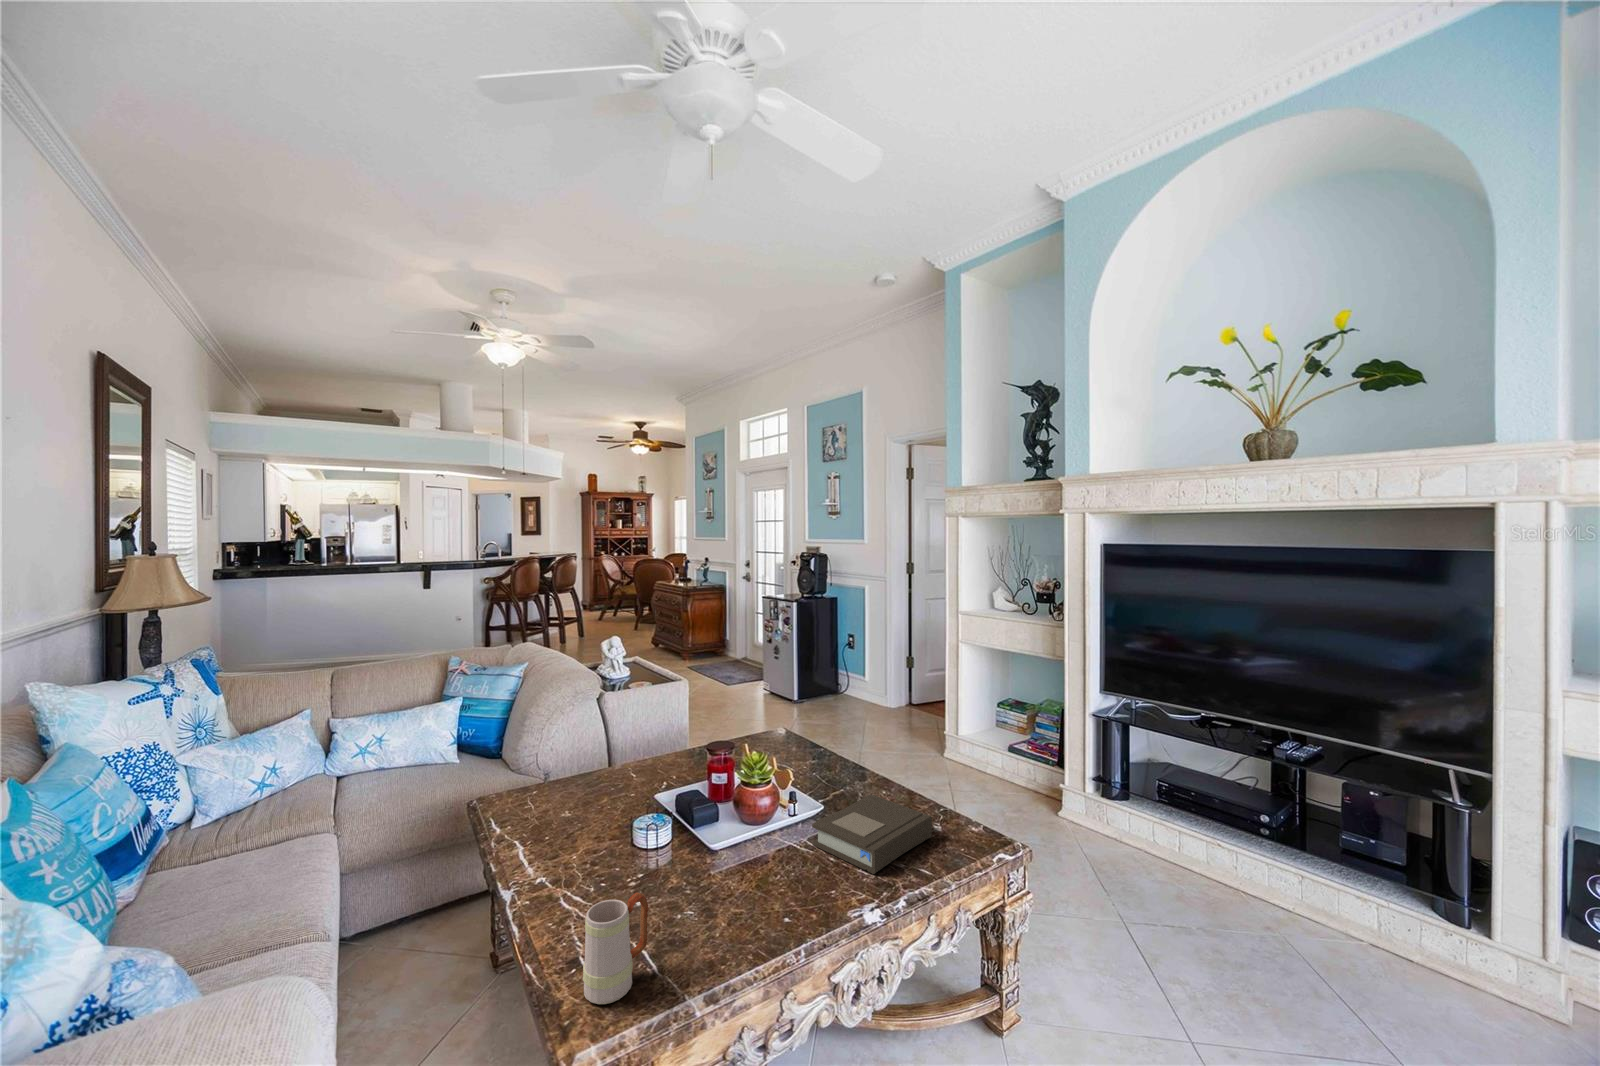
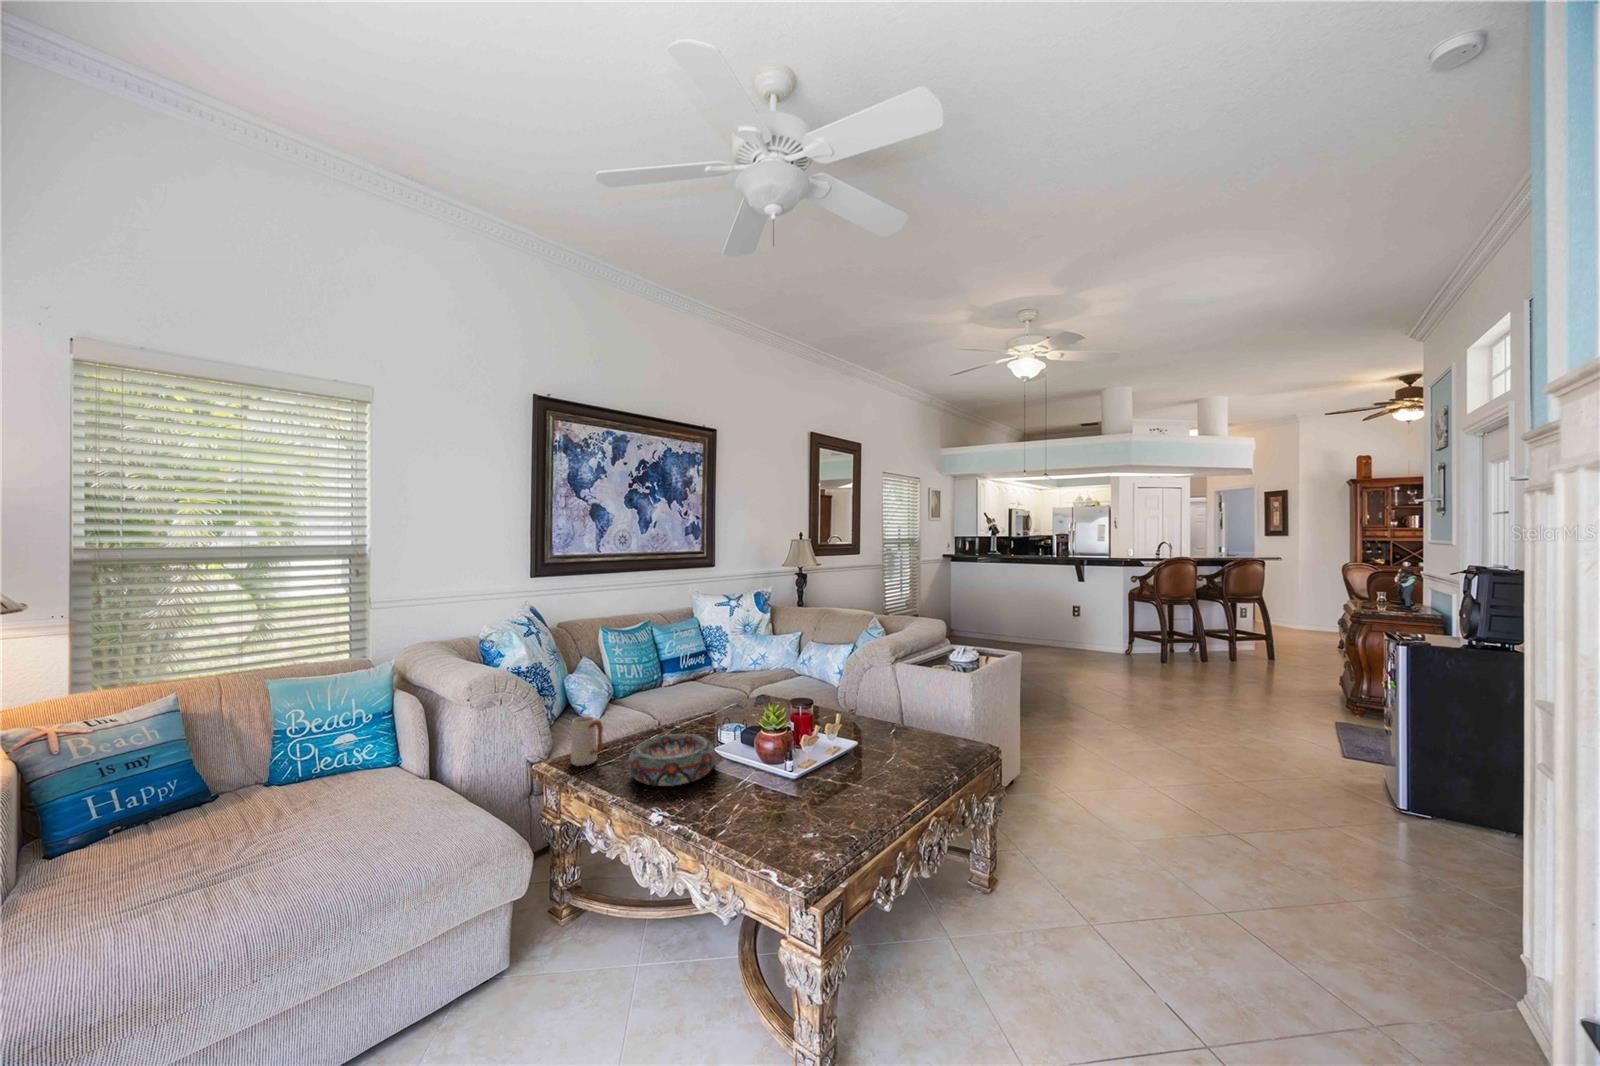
book: present [812,794,932,874] -> none [710,766,824,831]
decorative bowl: none [678,833,800,924] -> present [628,734,716,786]

